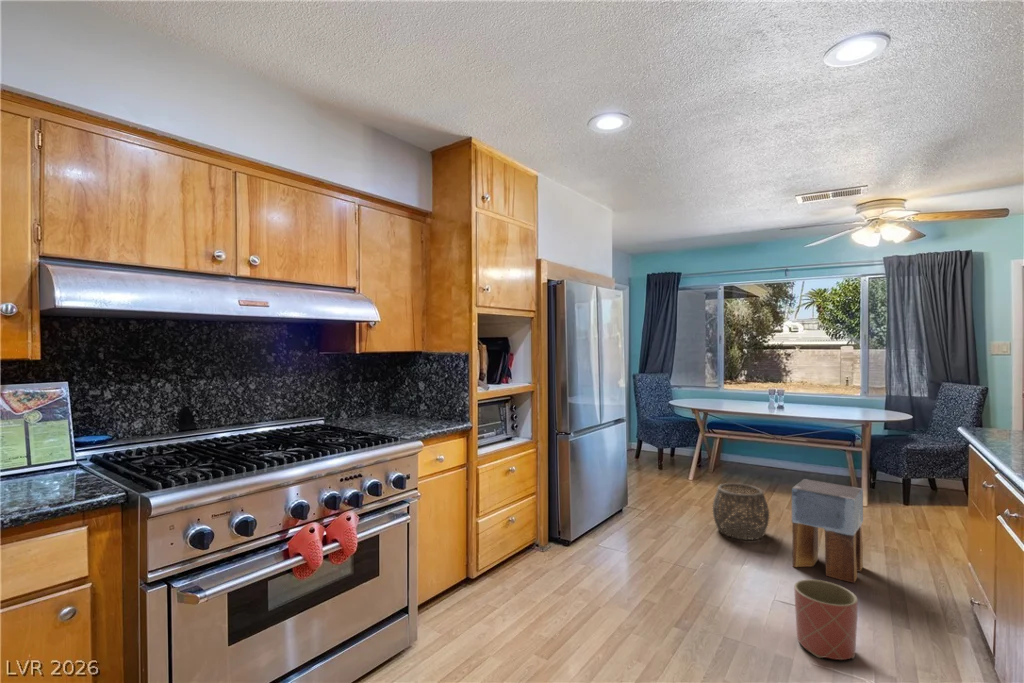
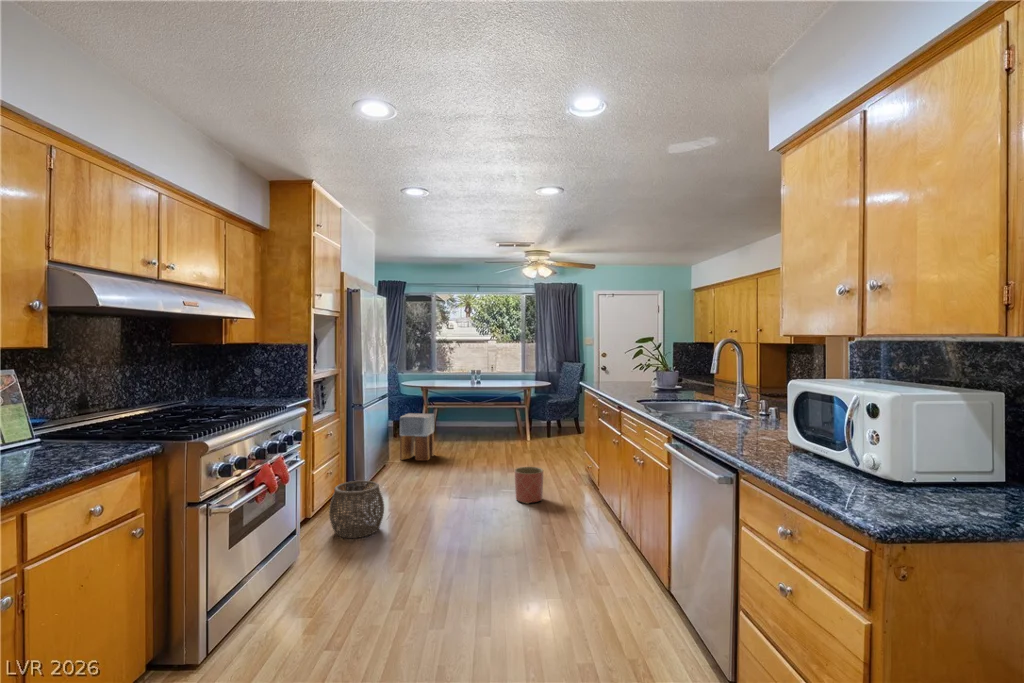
stool: present [792,479,863,583] -> present [400,413,435,460]
woven basket: present [713,483,769,540] -> present [329,481,384,538]

